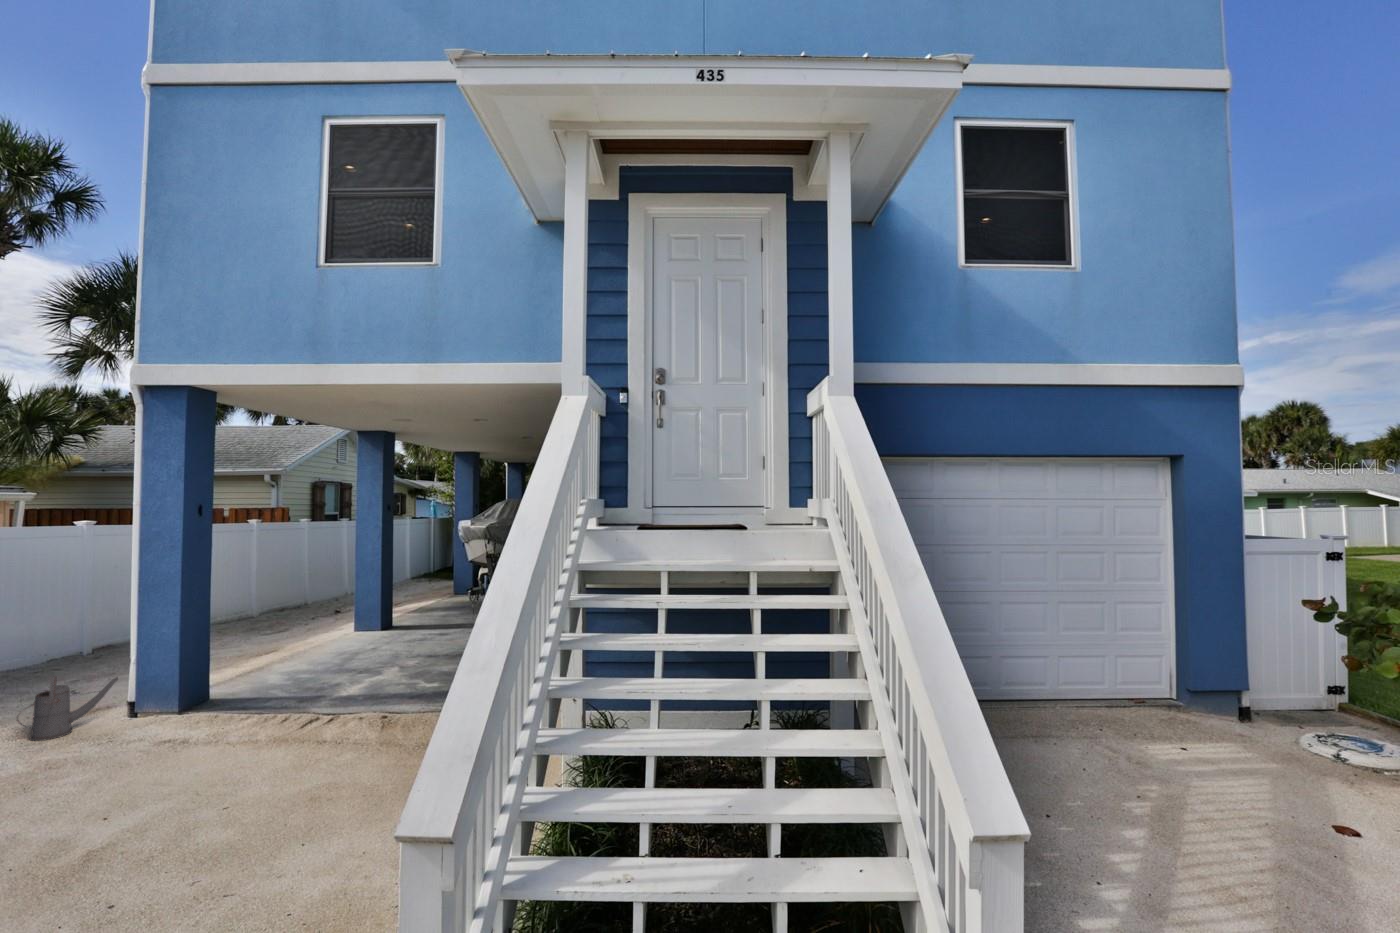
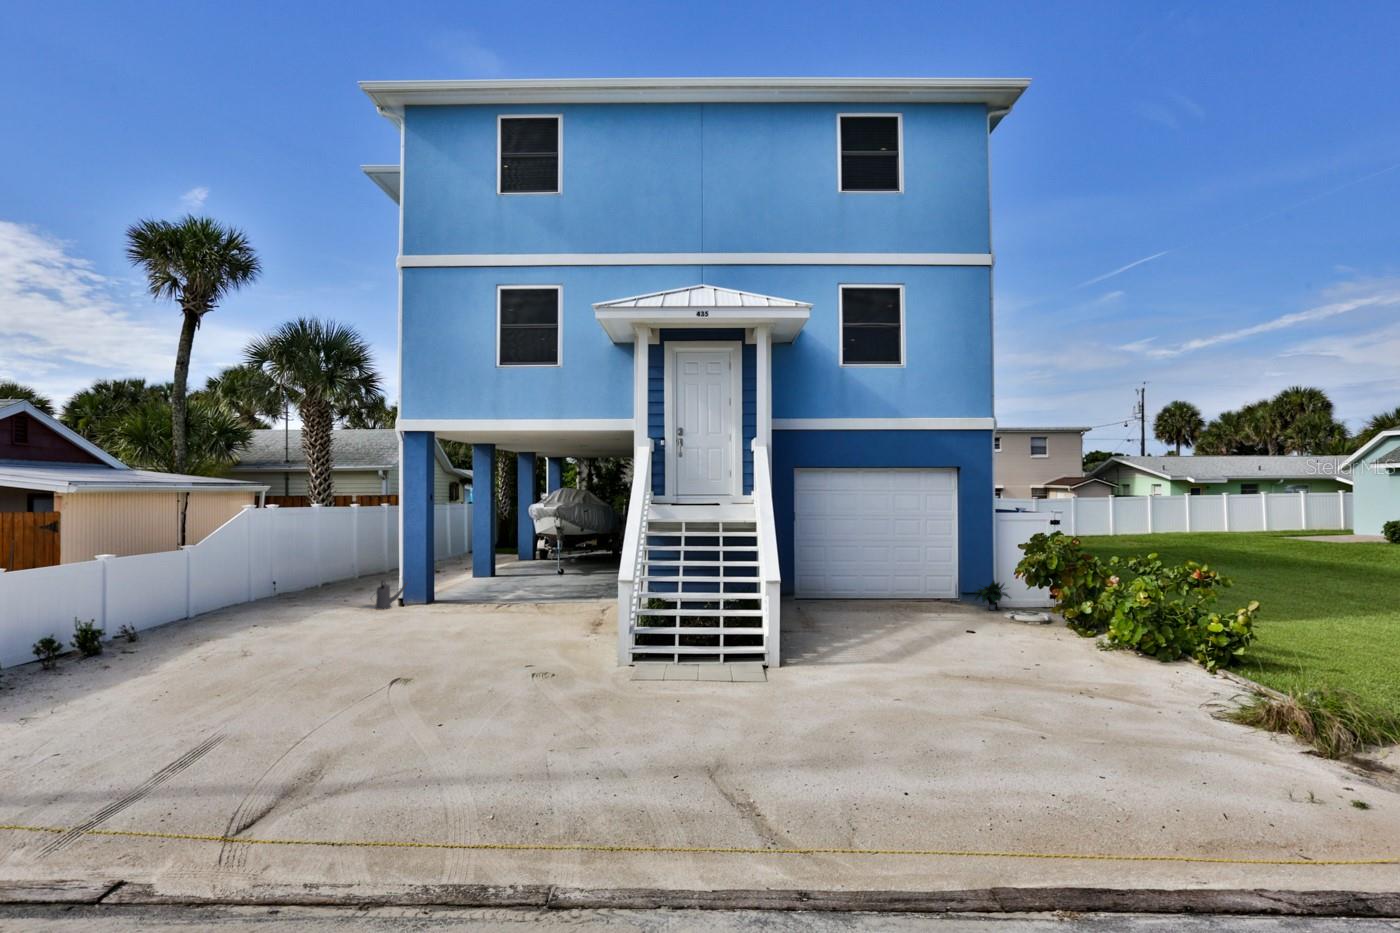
potted plant: none [1217,670,1320,733] -> present [975,580,1010,610]

